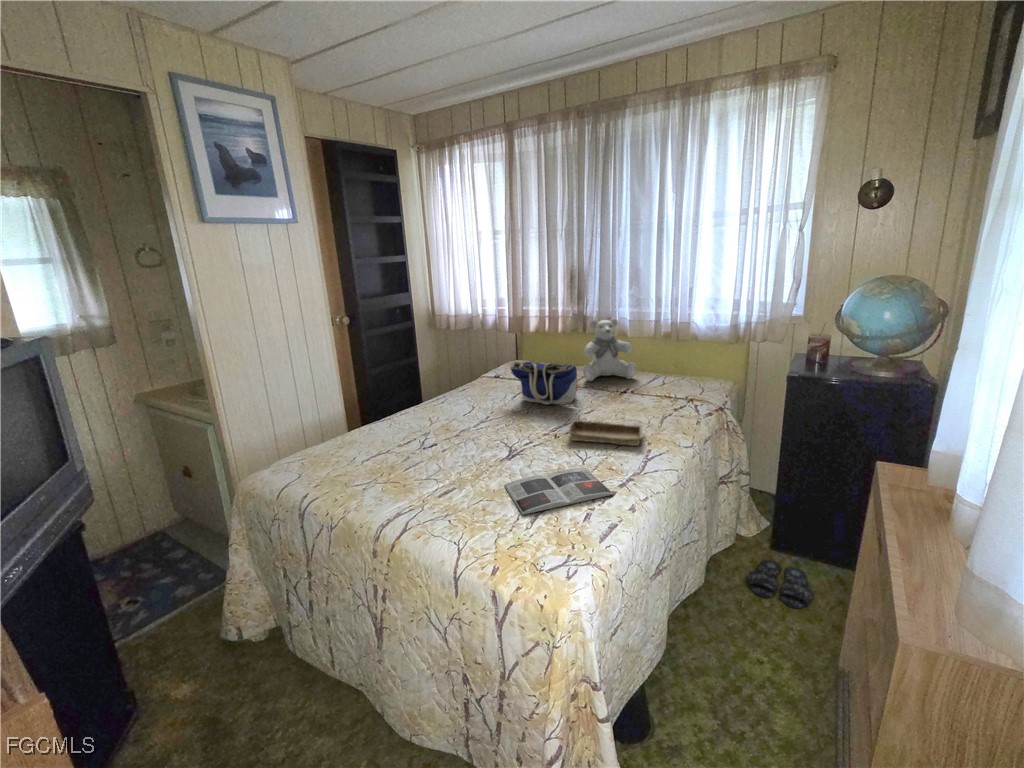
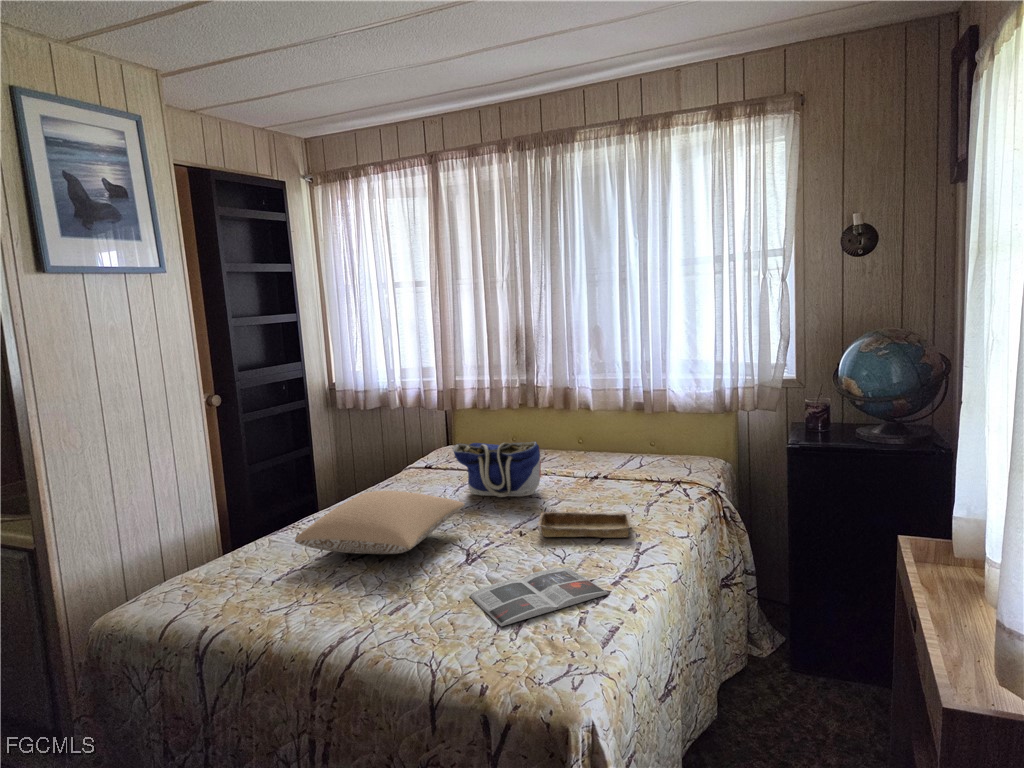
teddy bear: present [583,319,637,381] -> none [542,386,609,466]
pillow: none [384,397,513,447] -> present [295,491,465,554]
slippers: present [748,560,813,609] -> none [772,679,850,734]

